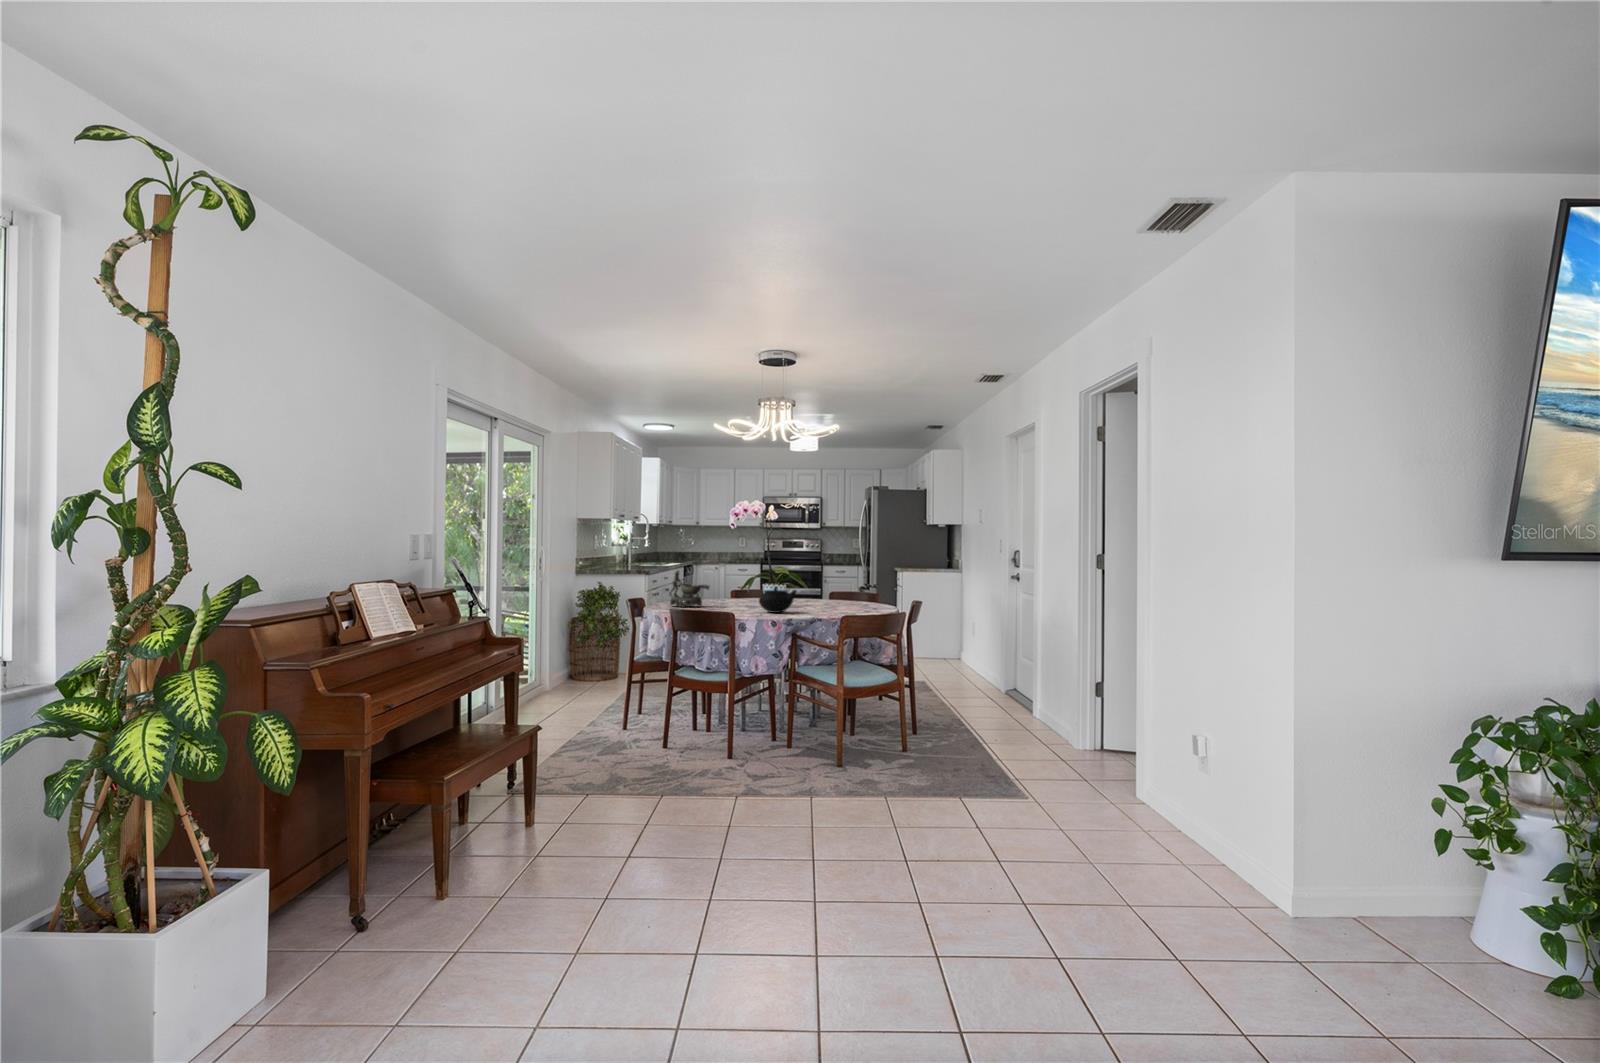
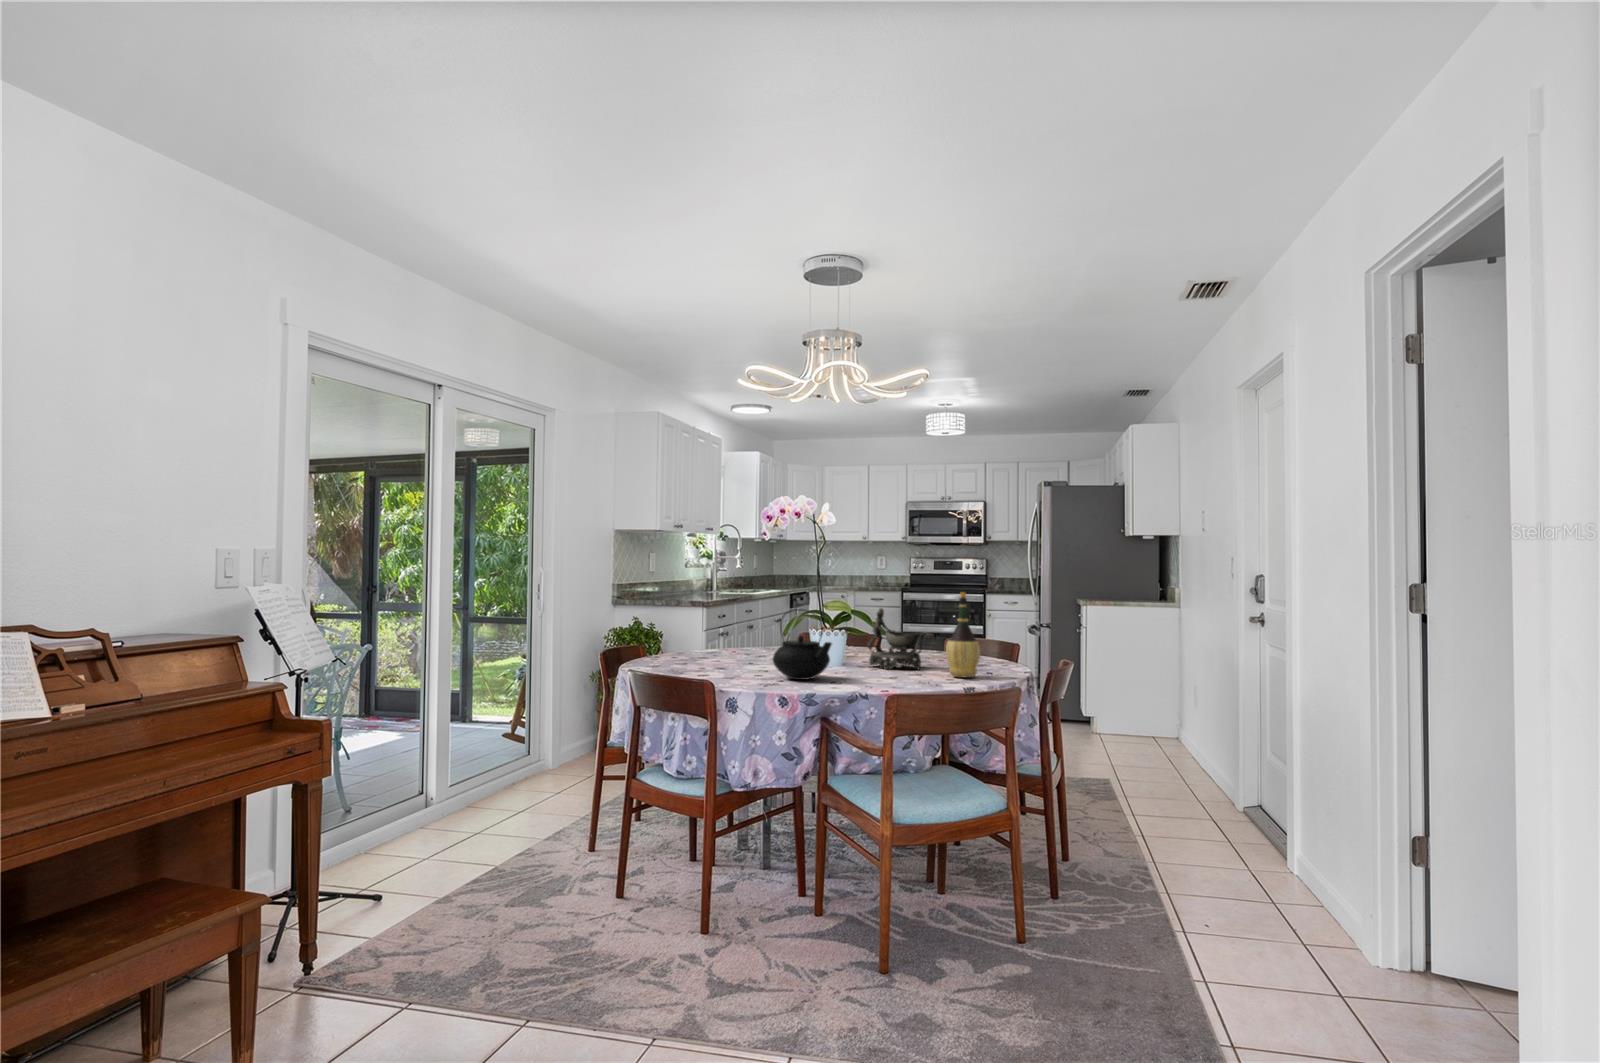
wine bottle: none [856,561,876,610] -> present [946,592,980,677]
decorative bowl: present [669,570,709,607] -> present [868,608,933,669]

